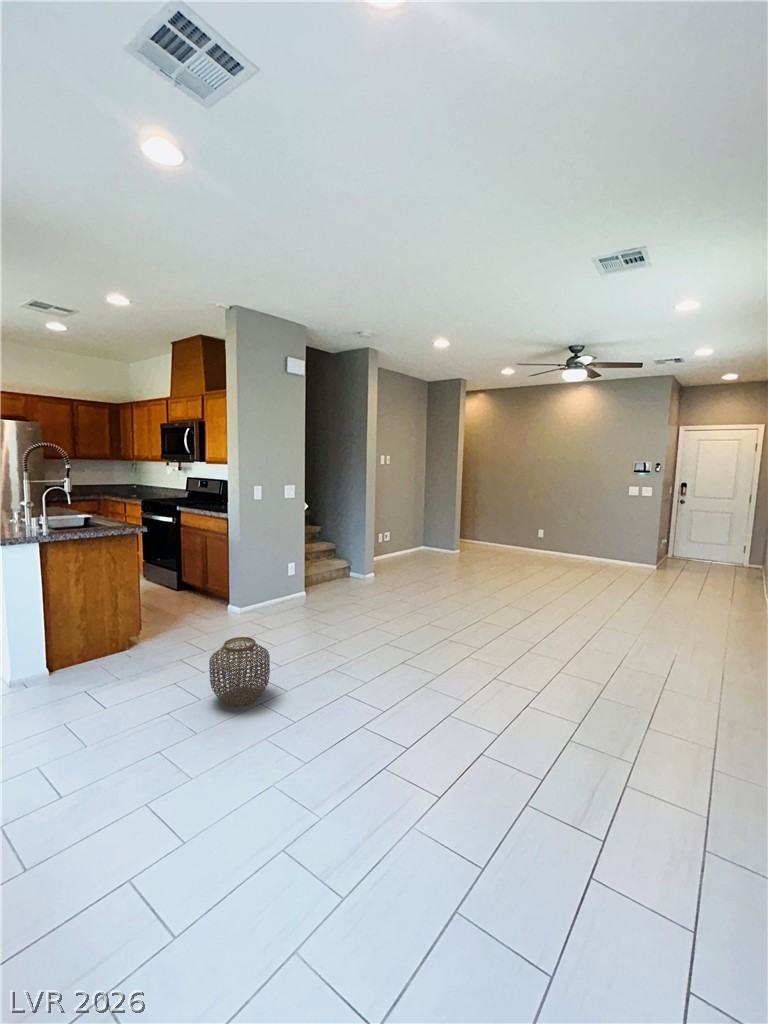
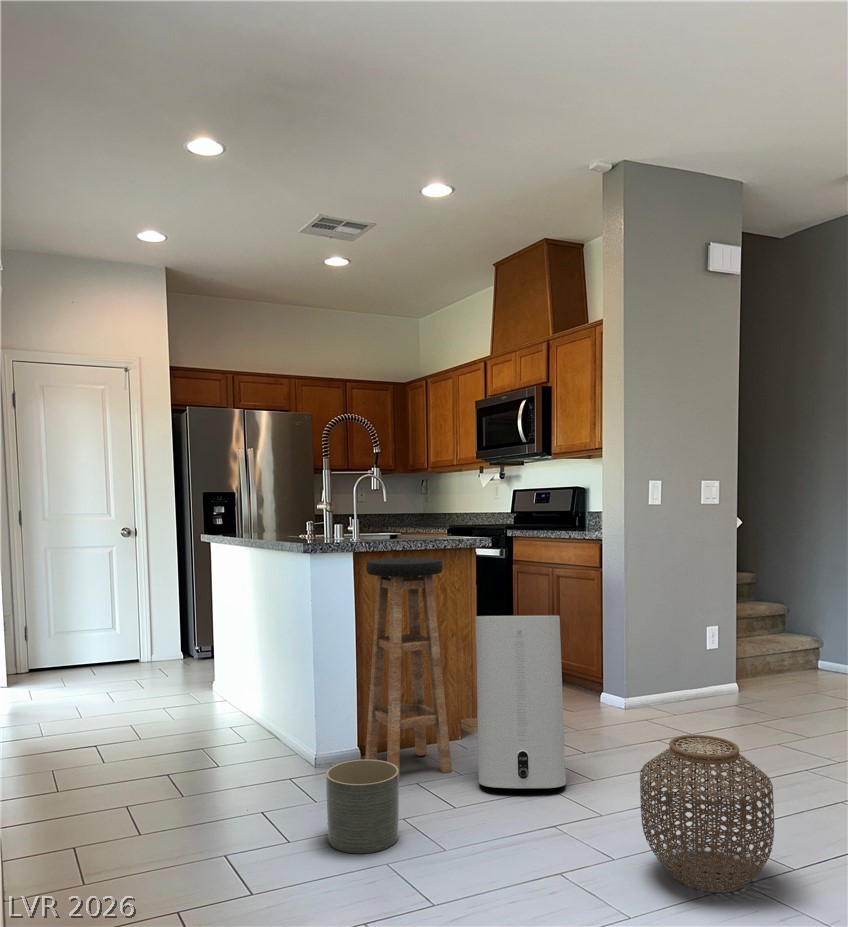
bar stool: none [66,543,126,671] -> present [365,558,452,773]
air purifier: none [137,574,188,667] -> present [476,616,566,788]
planter: none [34,666,83,718] -> present [326,759,399,854]

